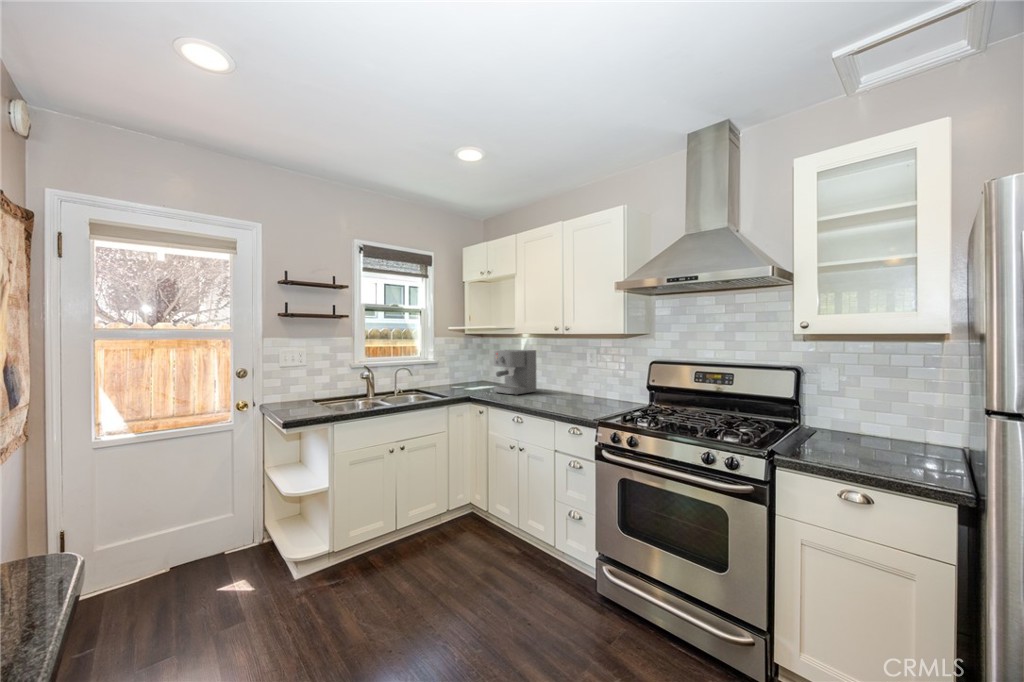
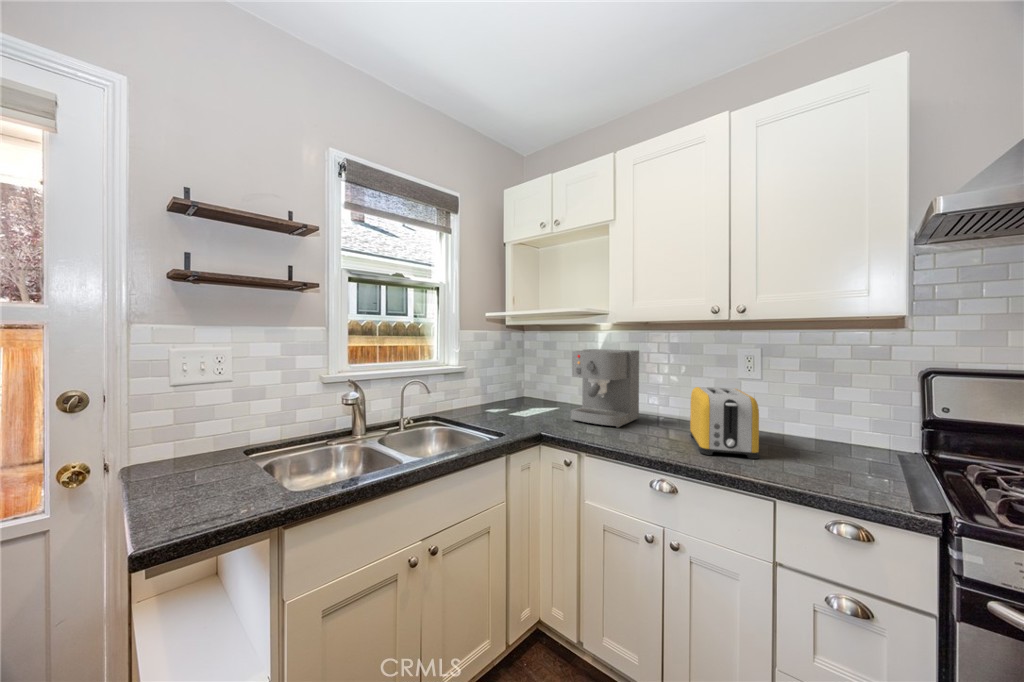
toaster: none [540,370,575,405] -> present [690,387,759,459]

